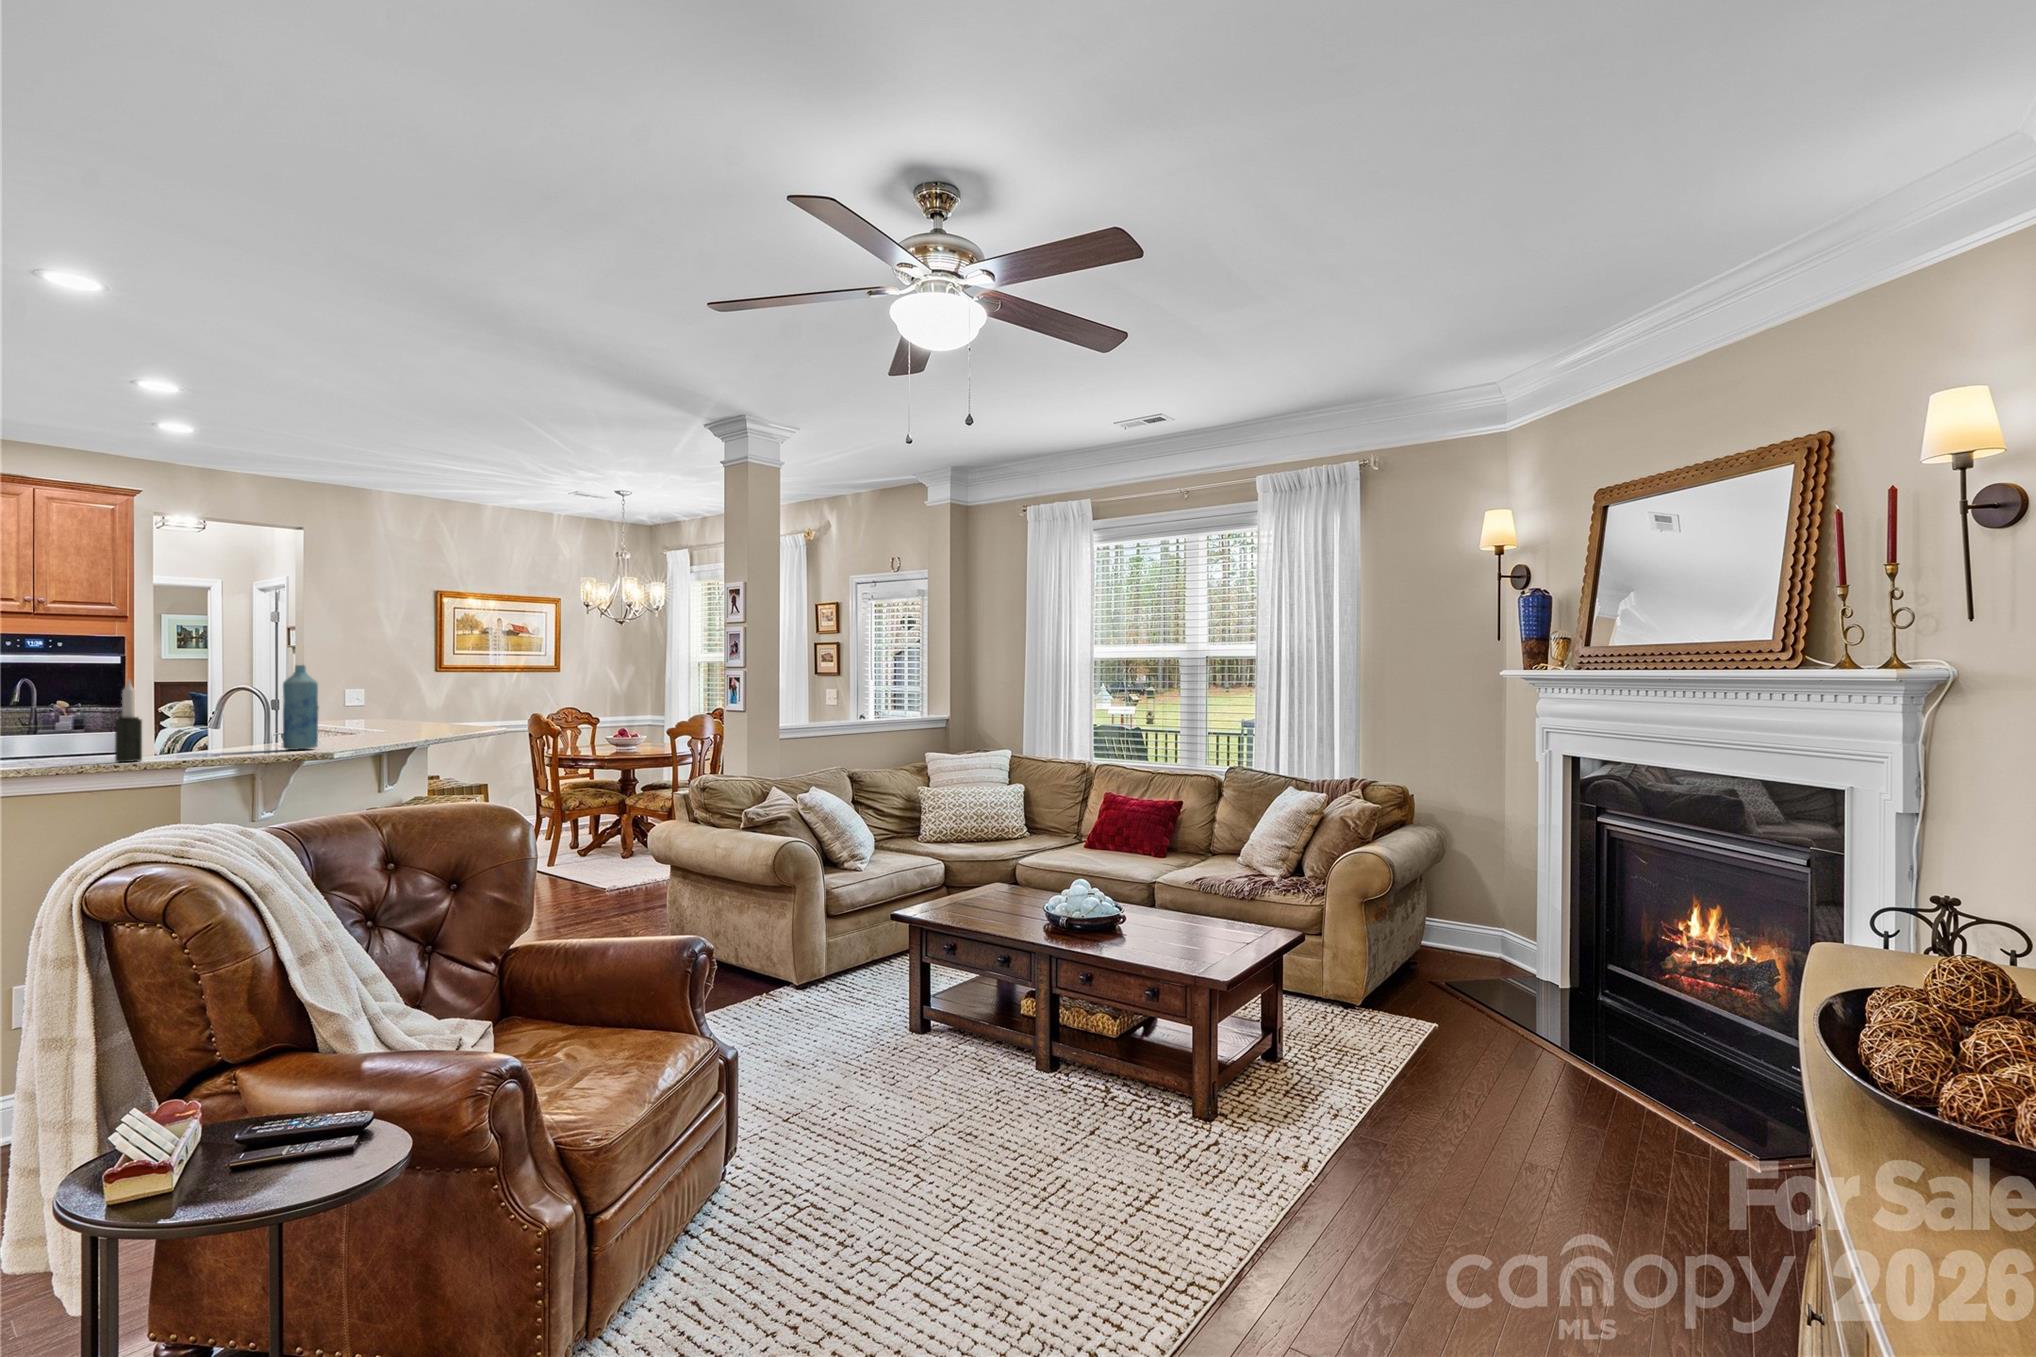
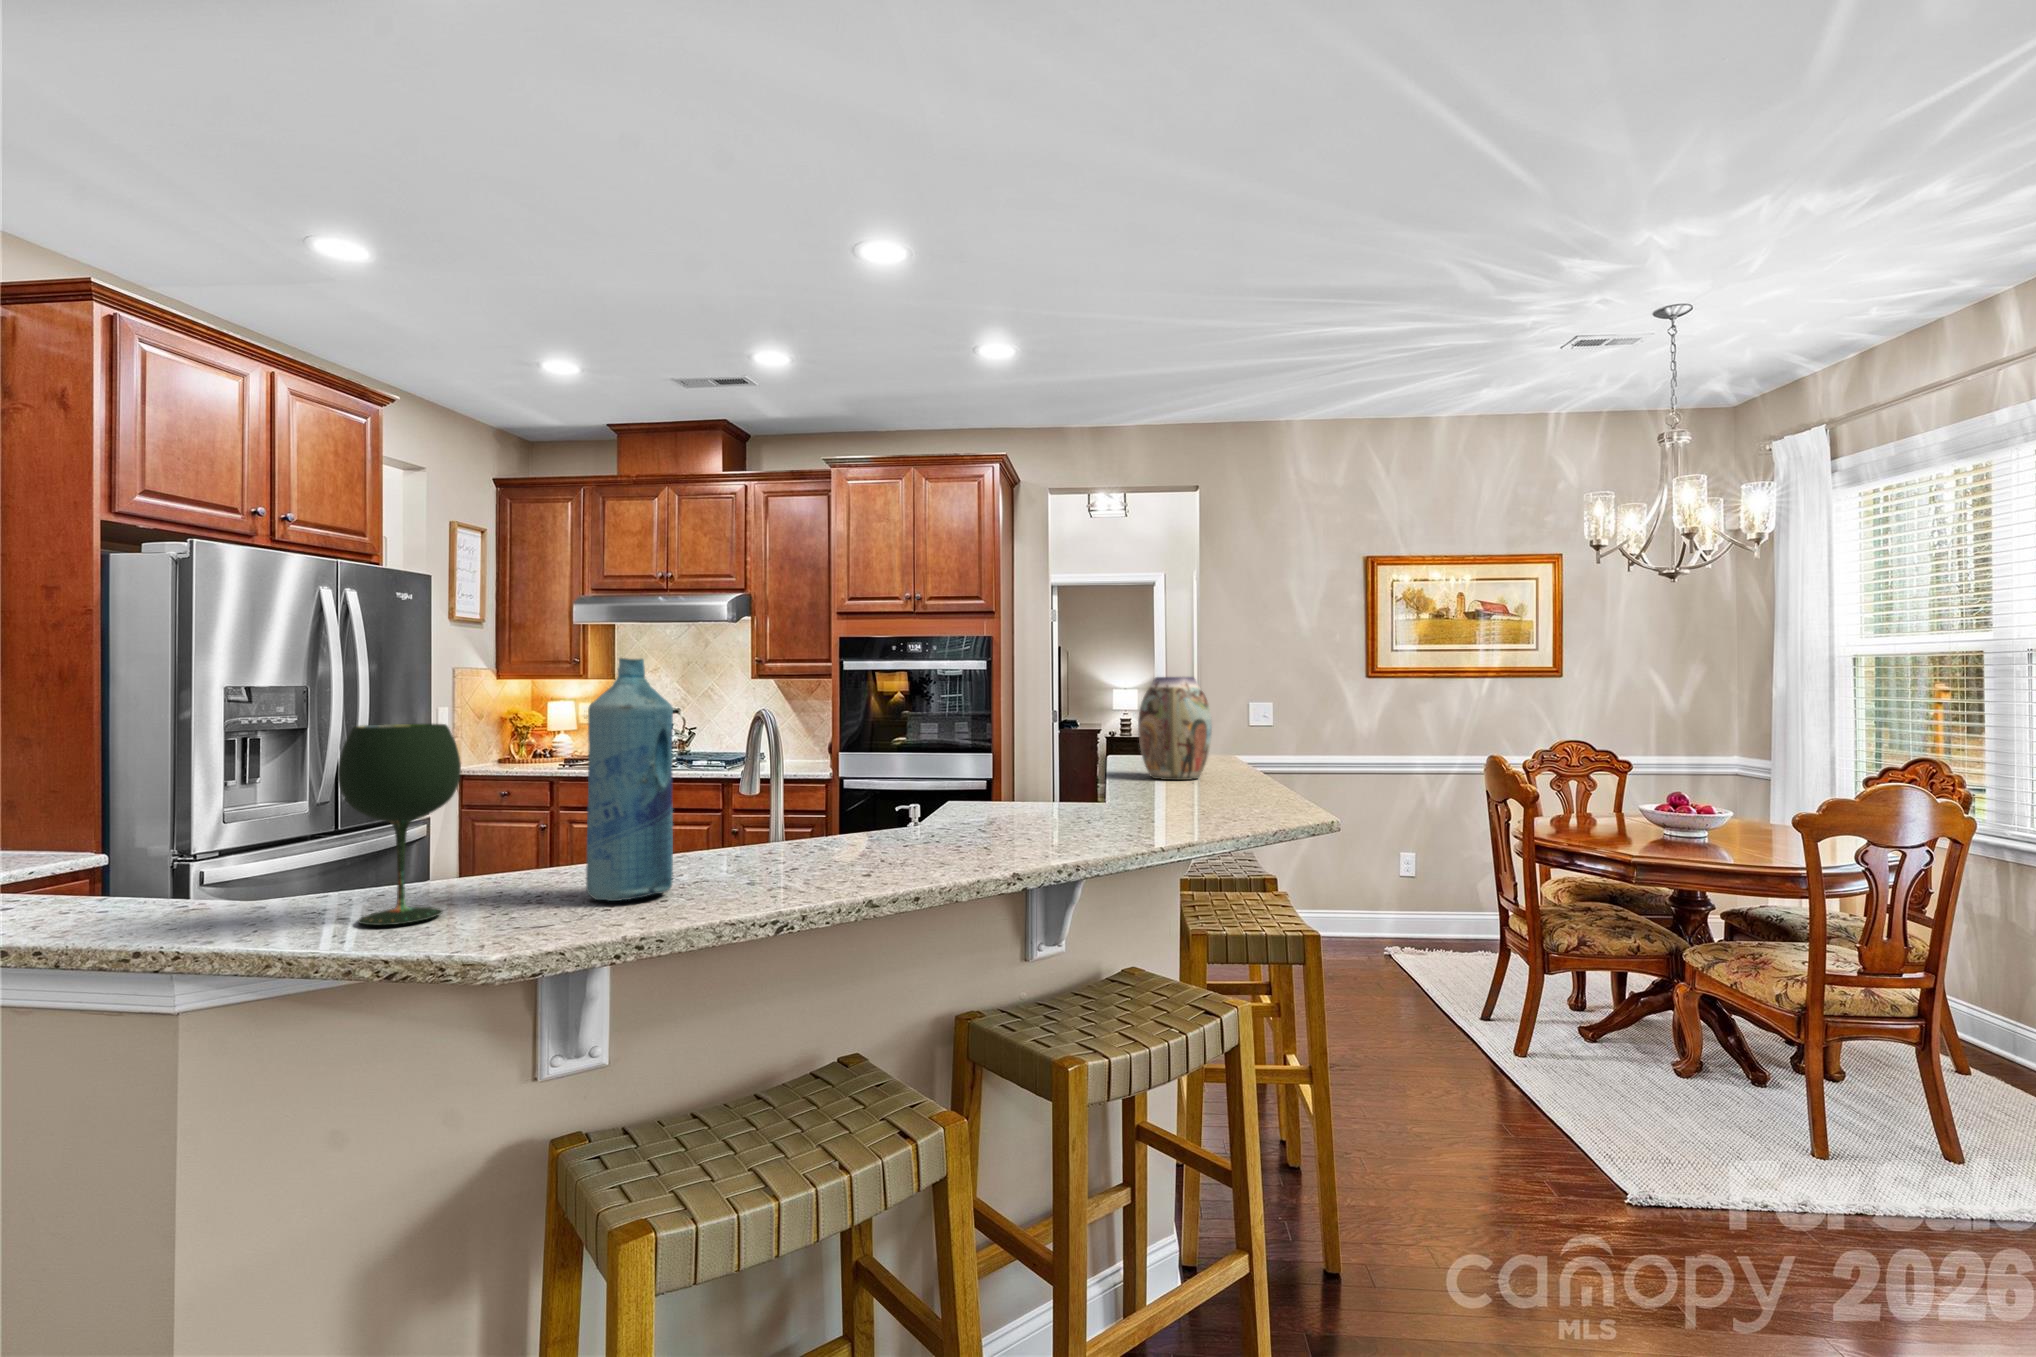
vase: none [361,671,407,726] -> present [1138,677,1212,780]
candle: present [115,680,142,762] -> none [81,699,156,931]
wine glass: none [218,688,263,755] -> present [338,724,461,925]

